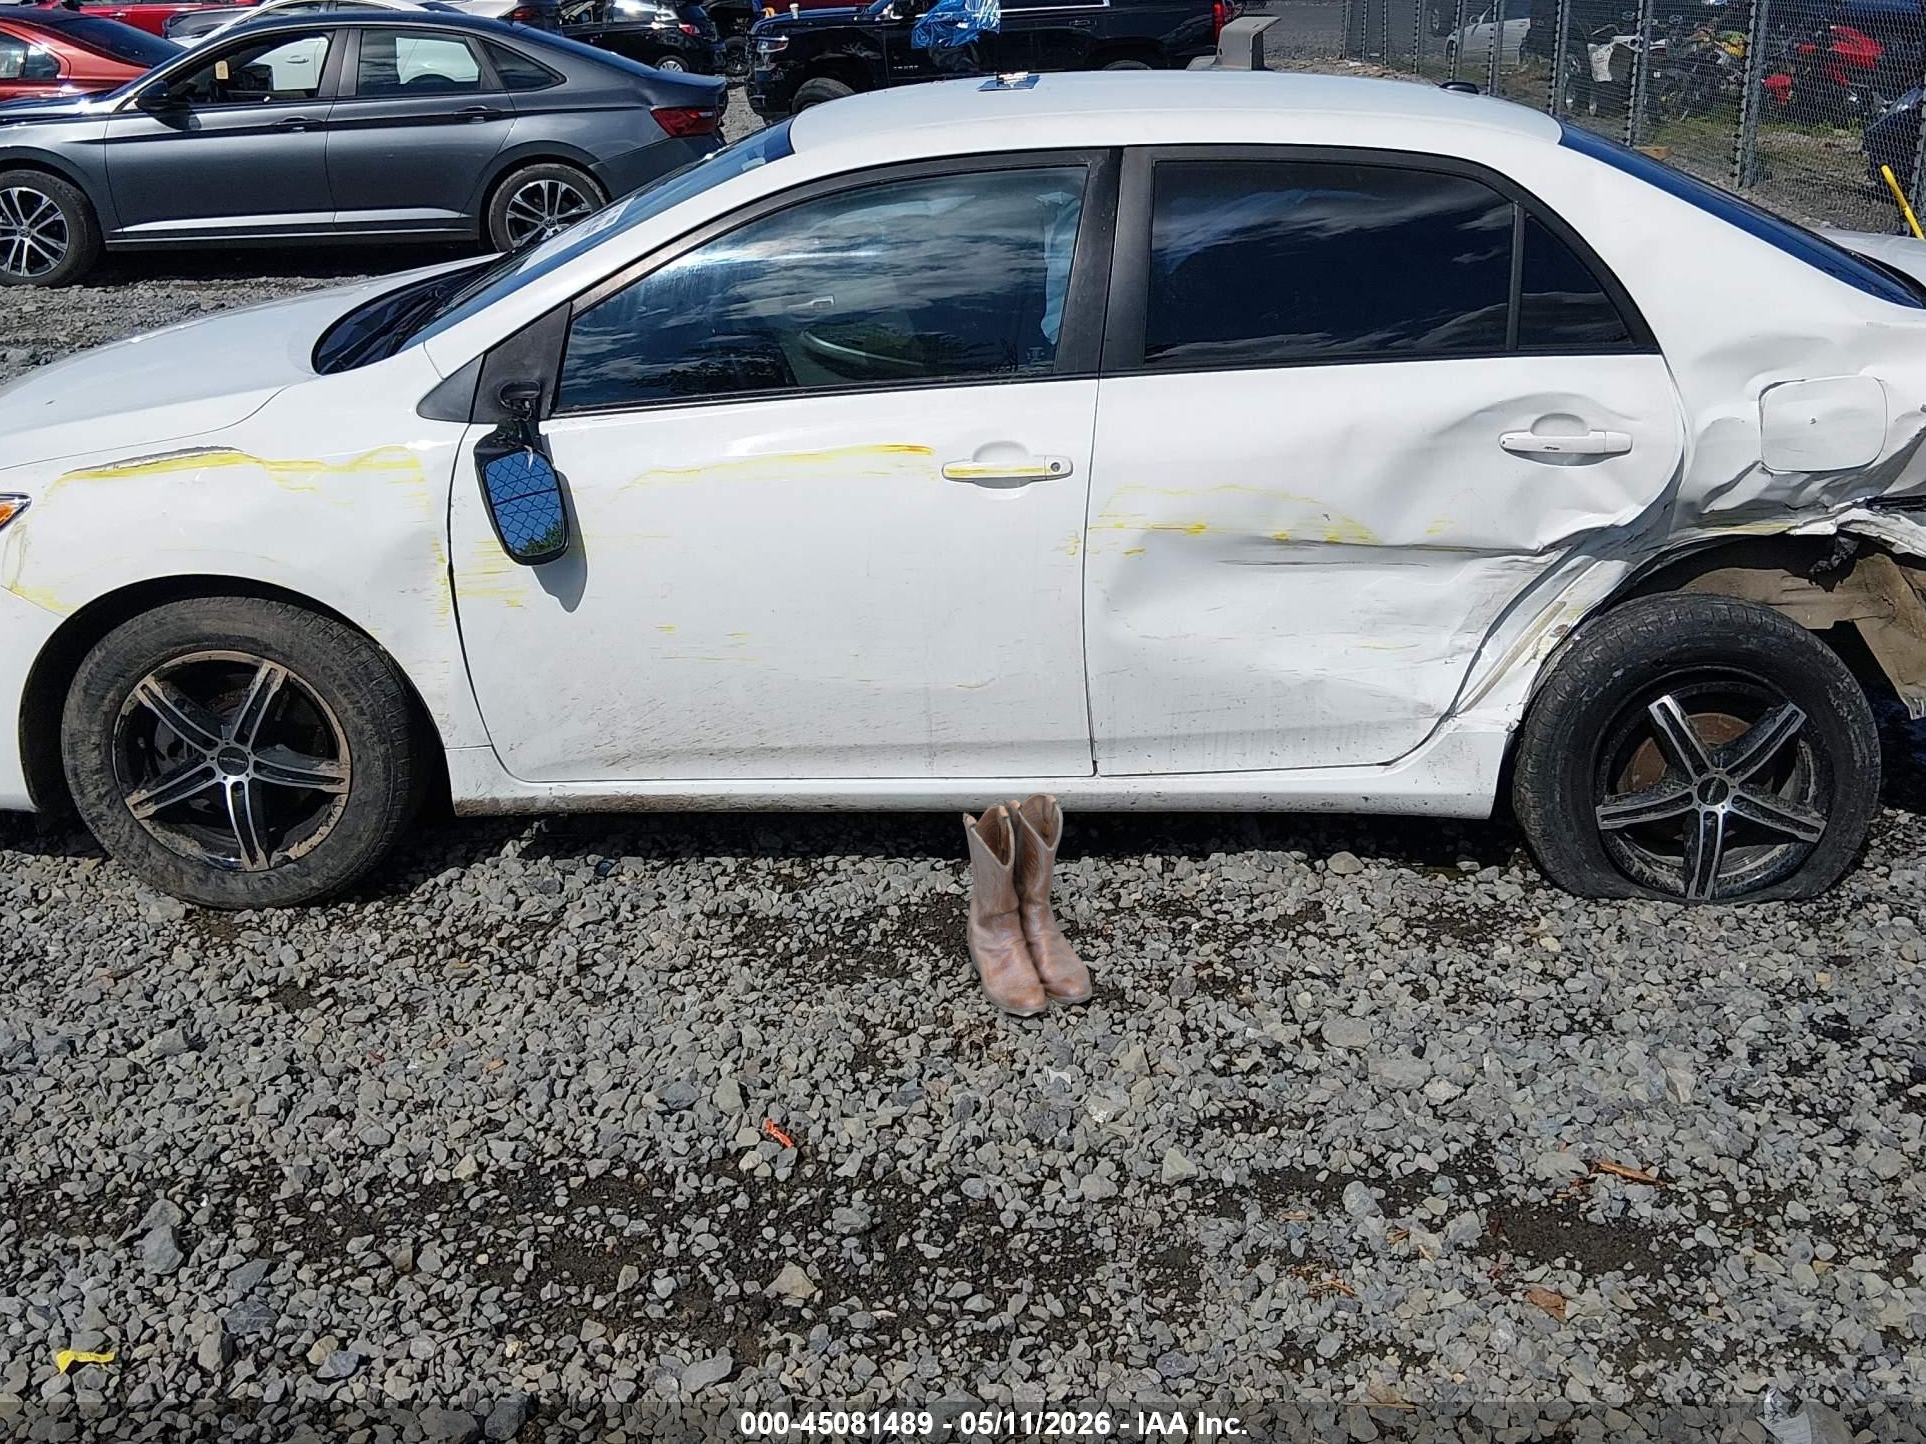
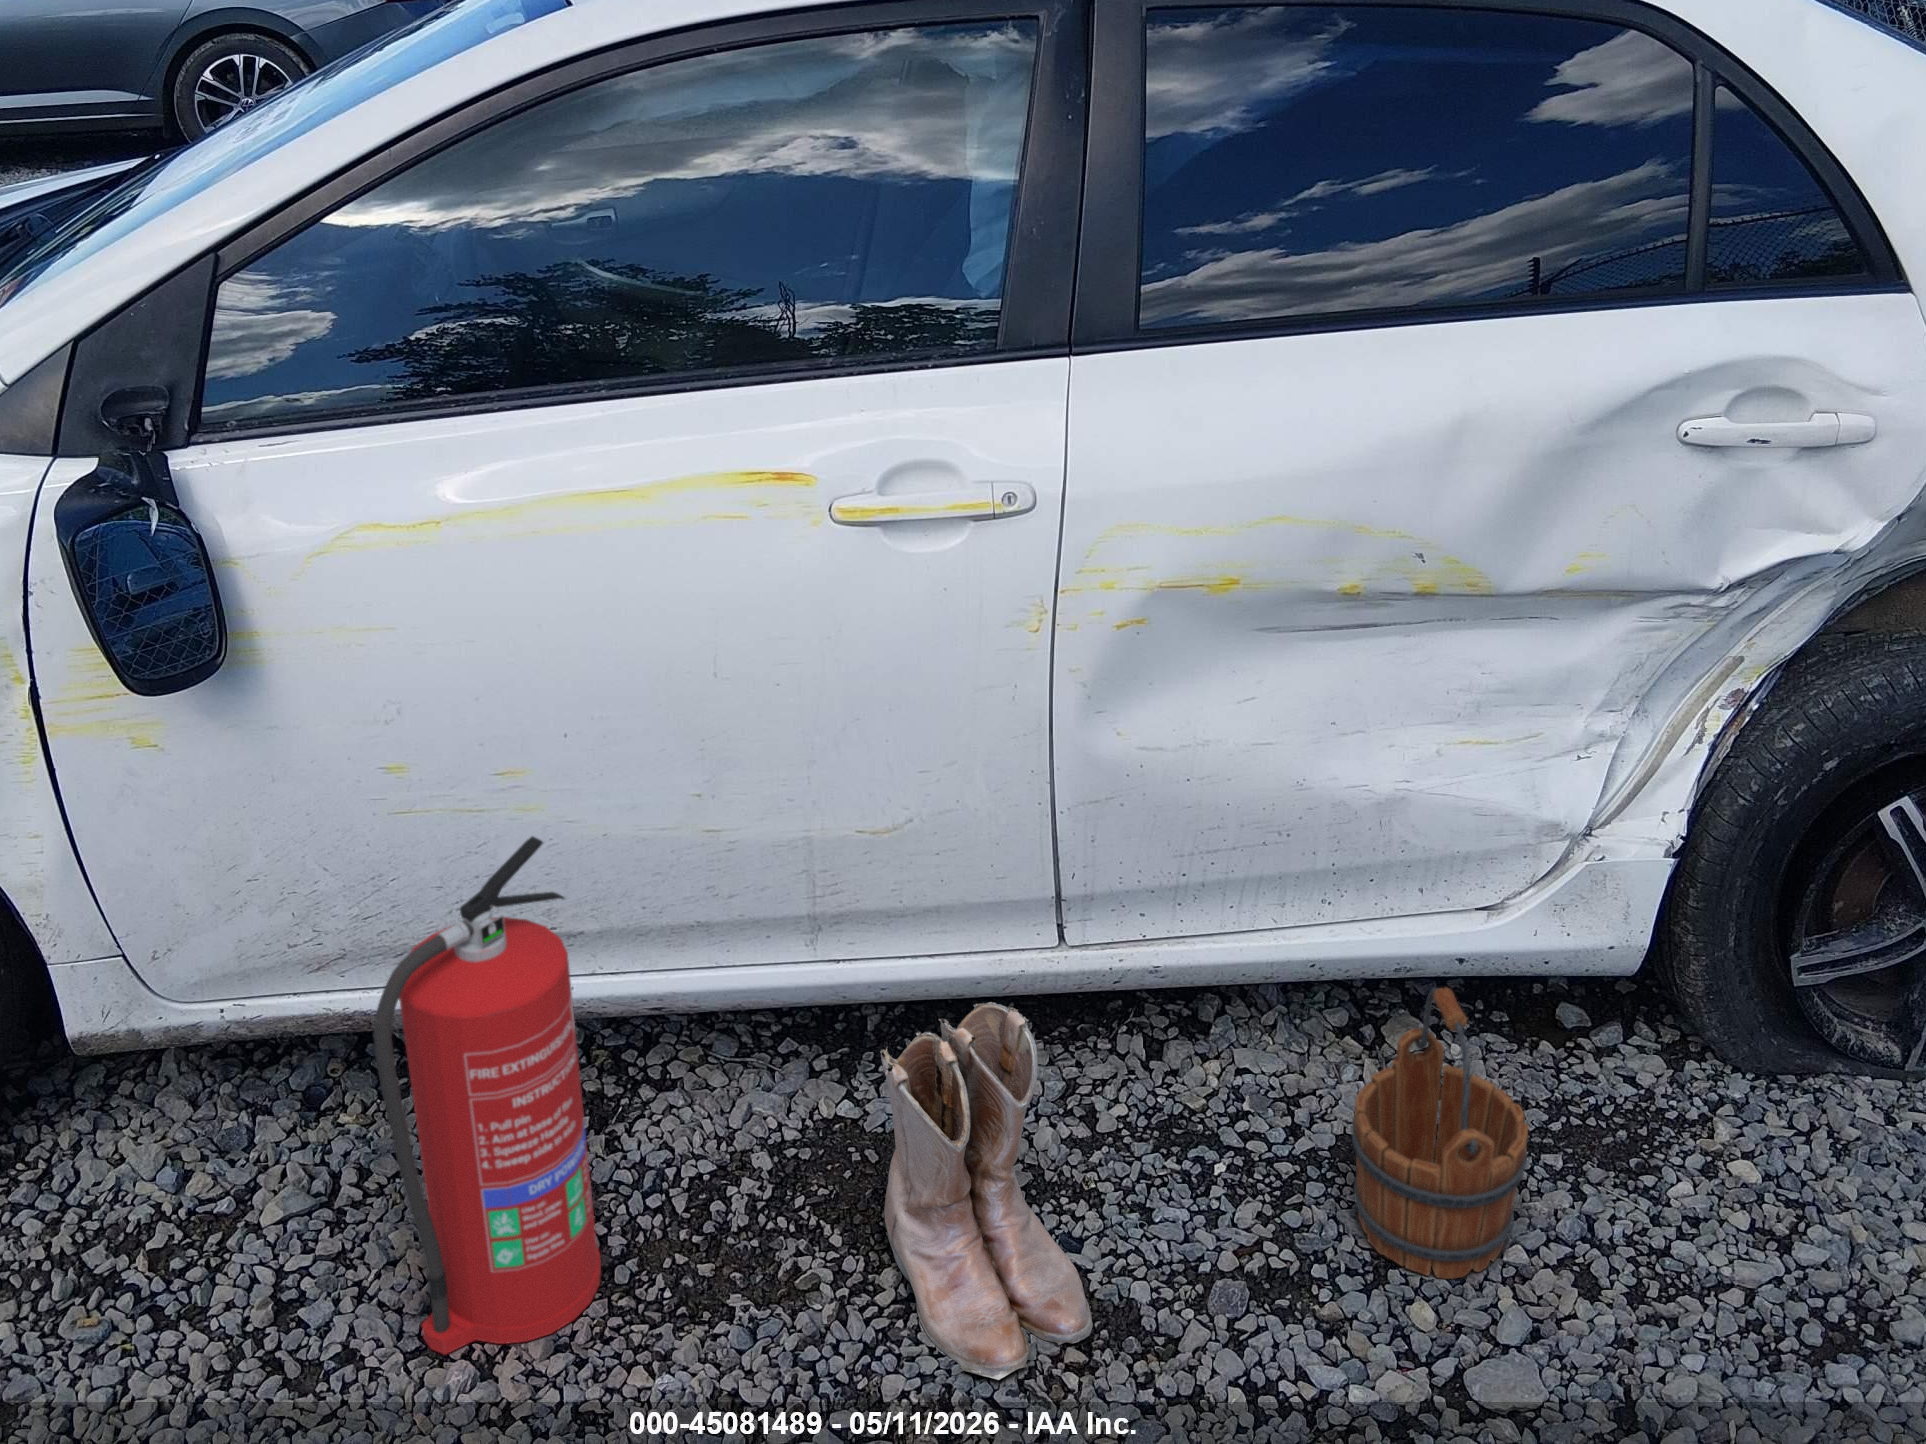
fire extinguisher: none [649,664,783,993] -> present [374,836,601,1355]
wooden bucket: none [1274,792,1386,986] -> present [1352,988,1529,1279]

